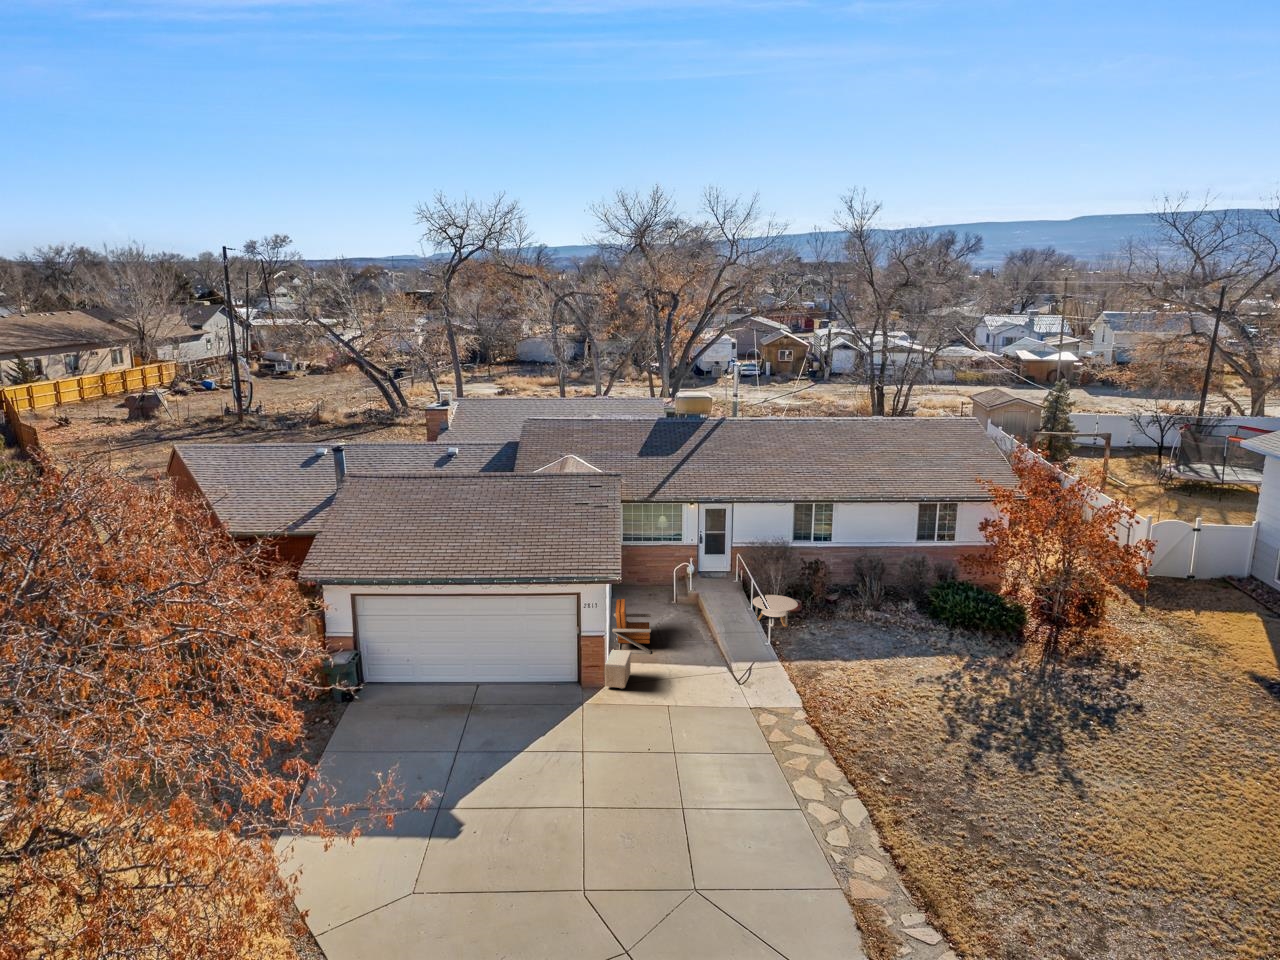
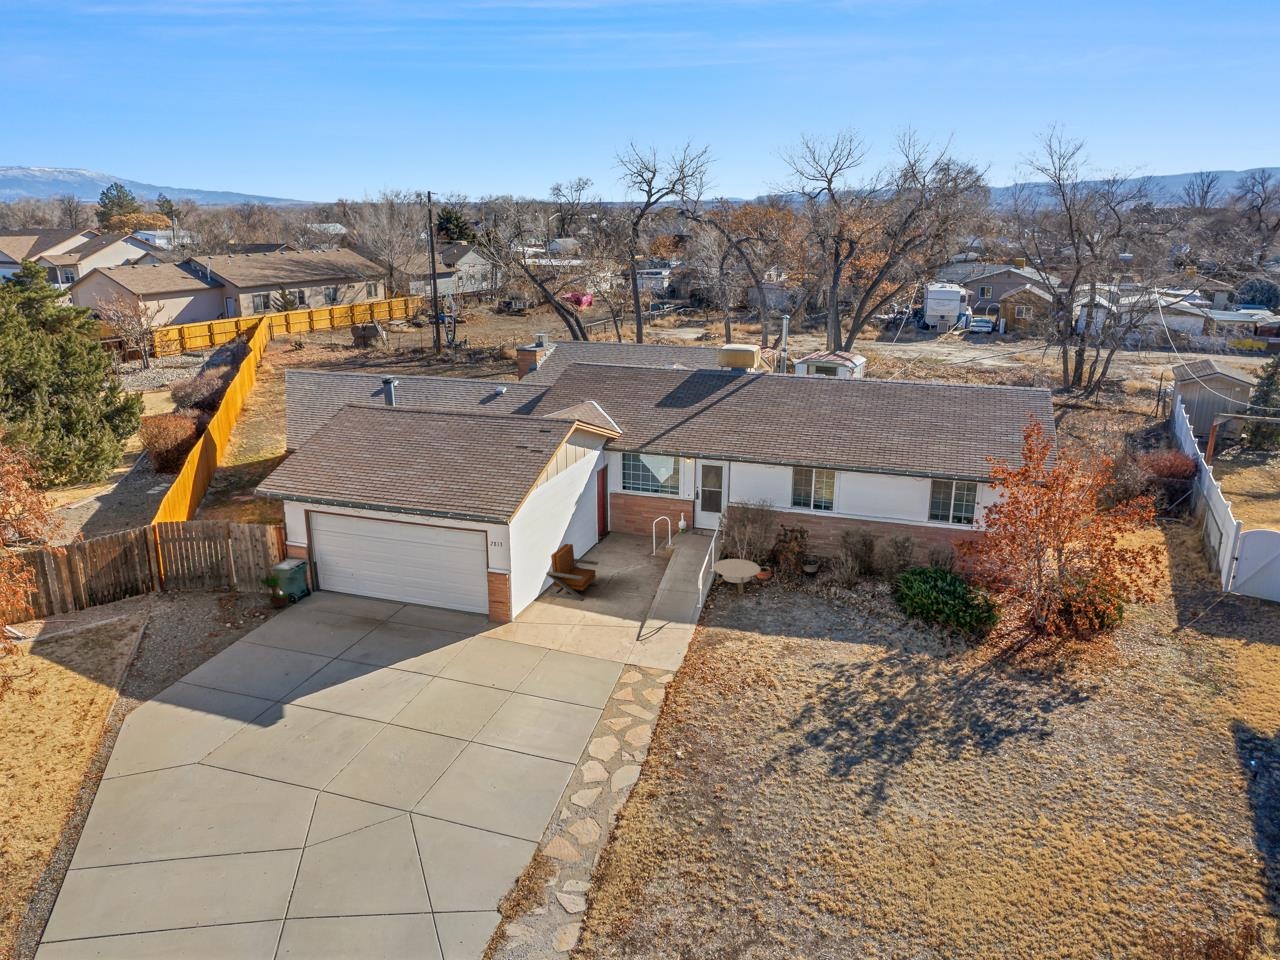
storage bench: present [605,650,632,689] -> none [506,591,542,630]
potted tree: none [319,667,348,708] -> present [261,574,288,607]

